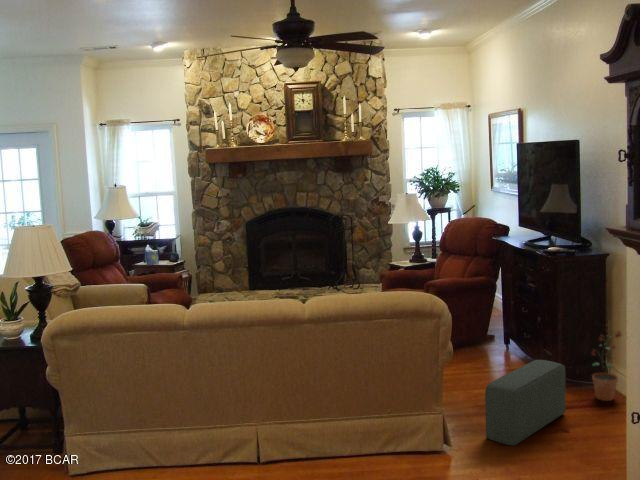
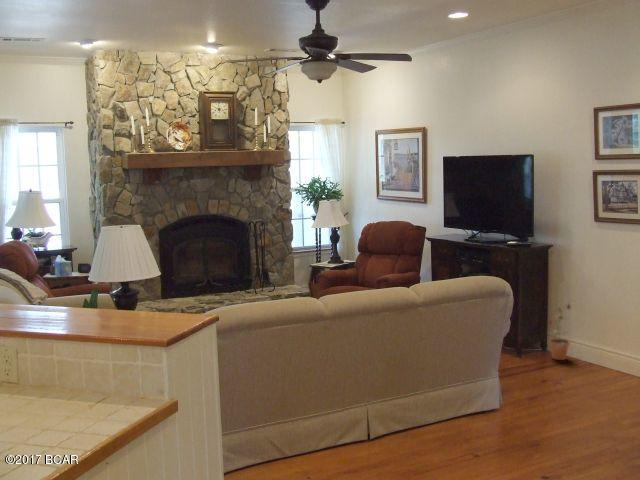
pouf: present [485,360,566,446] -> none [517,330,550,399]

